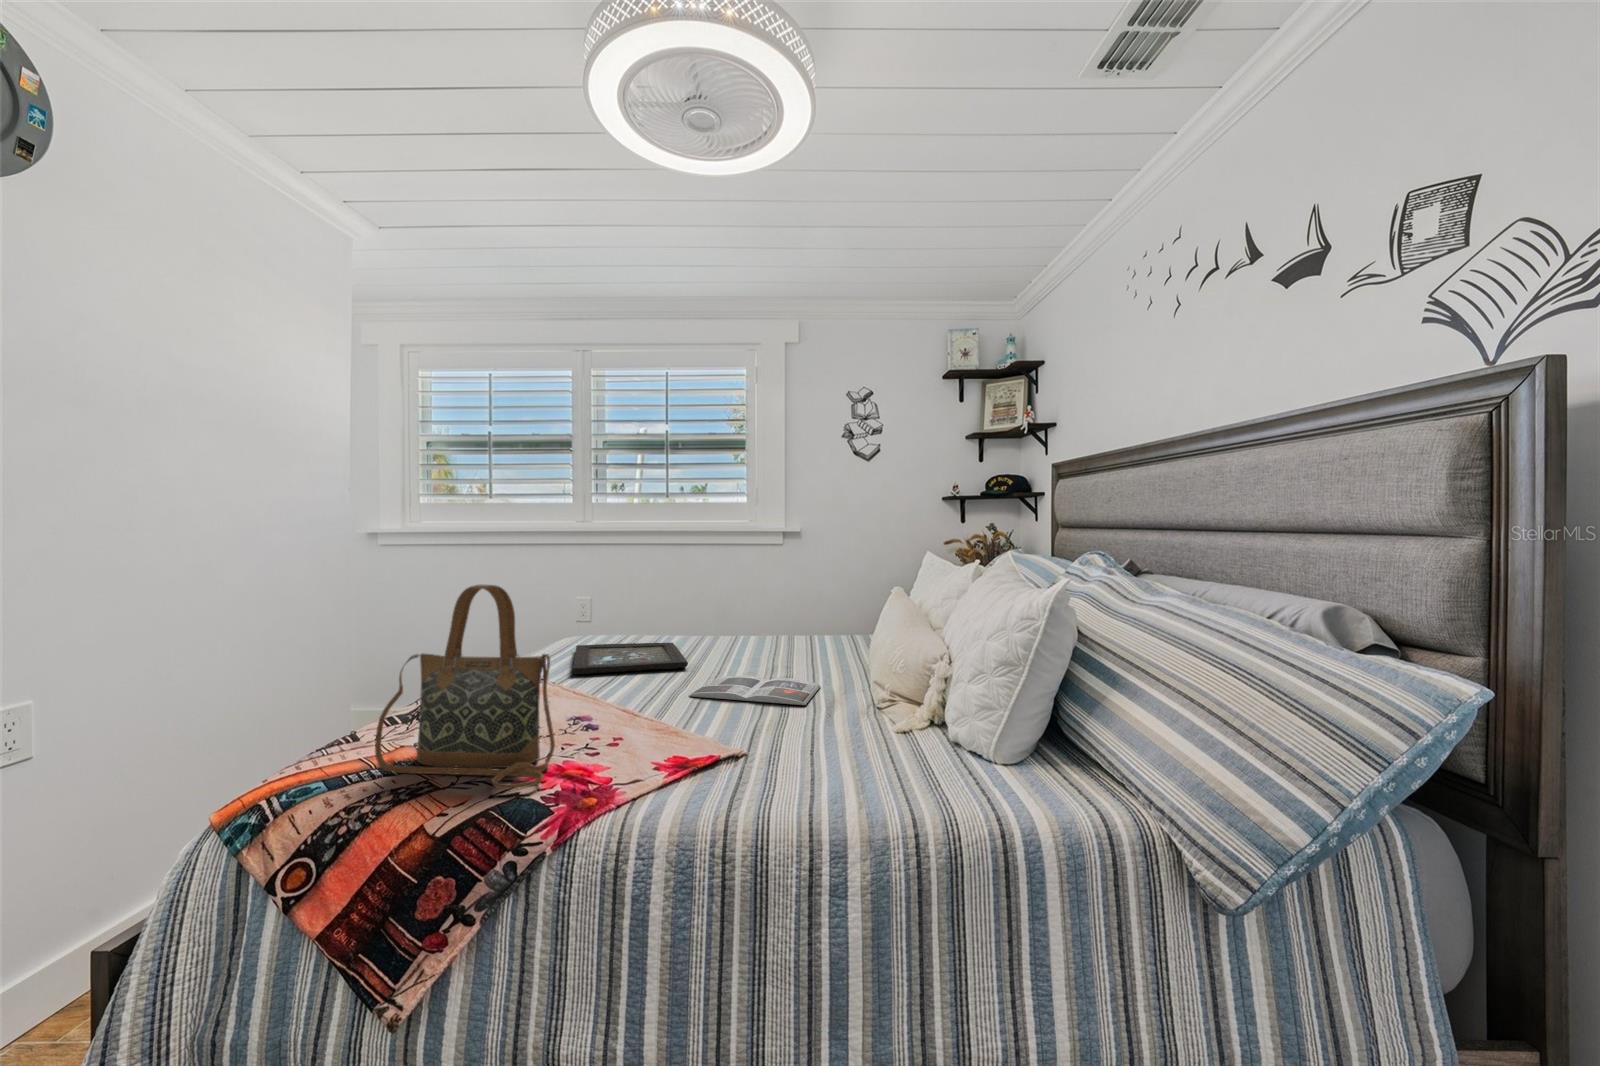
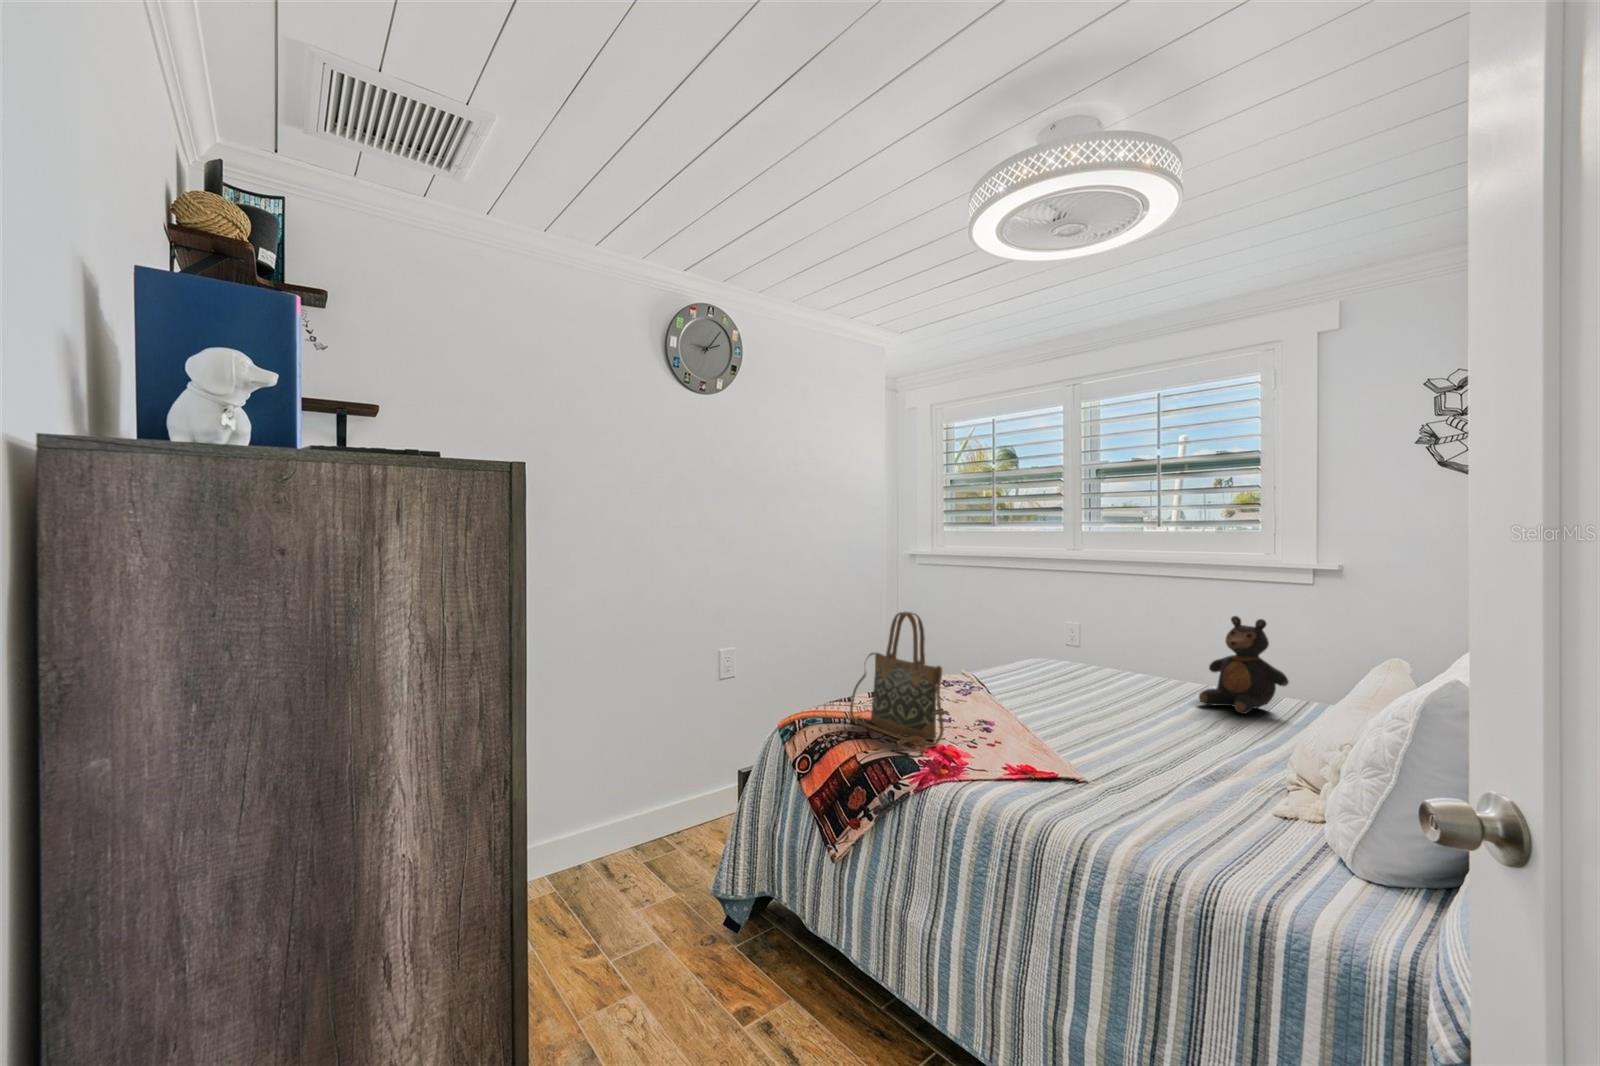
teddy bear: none [744,569,807,654] -> present [1199,616,1289,714]
tray: present [573,642,688,675] -> none [1010,667,1126,704]
magazine: present [689,676,820,705] -> none [1089,720,1246,765]

